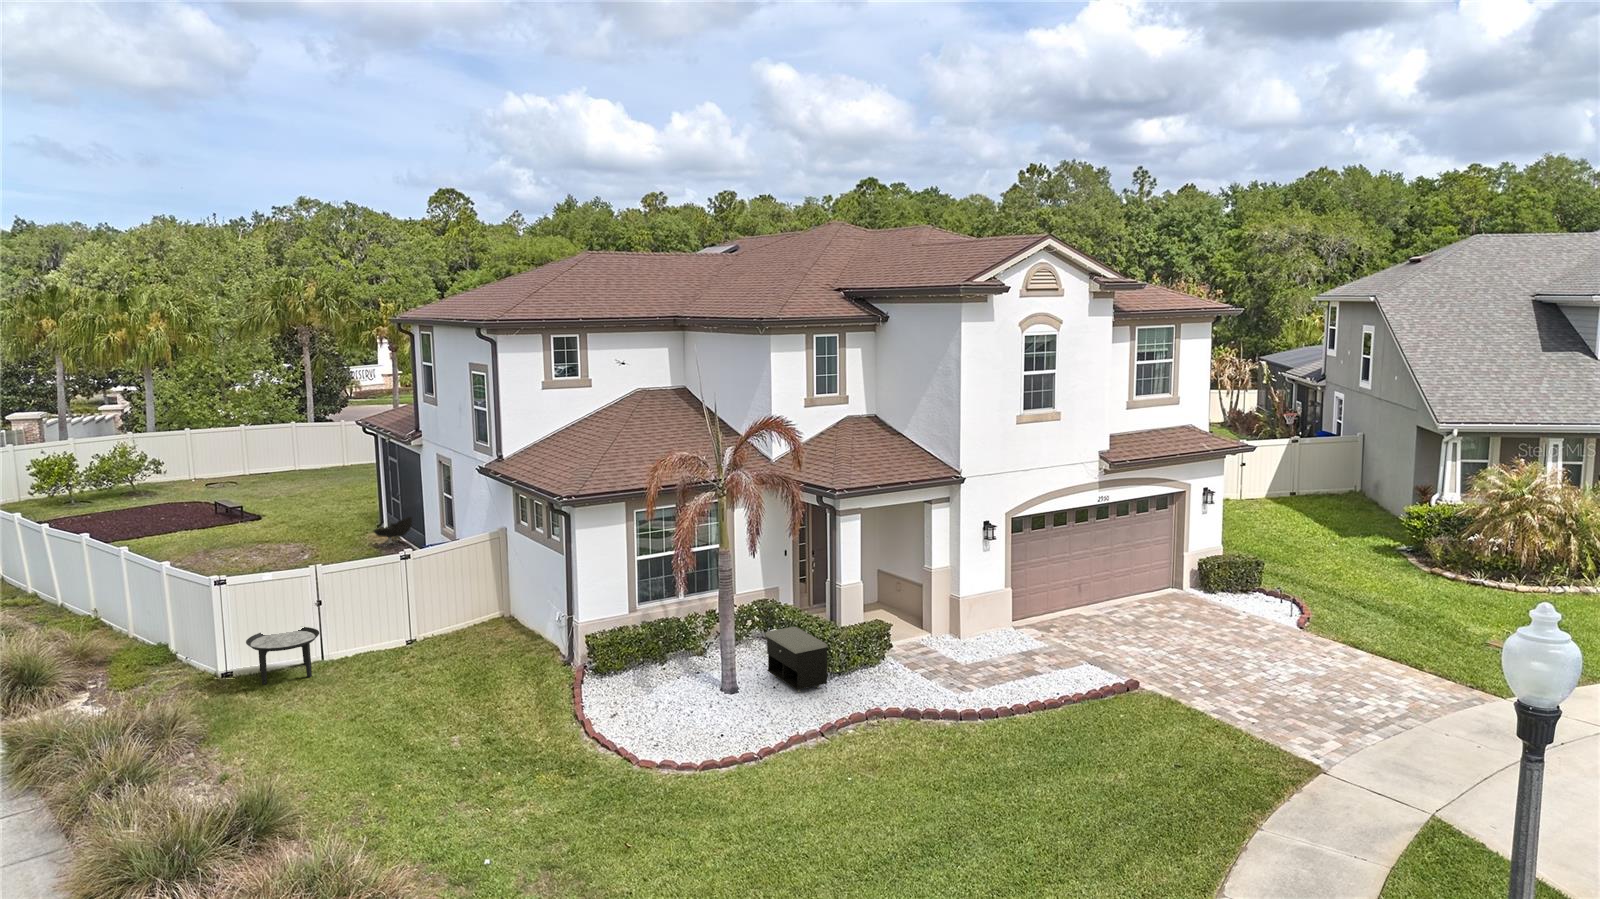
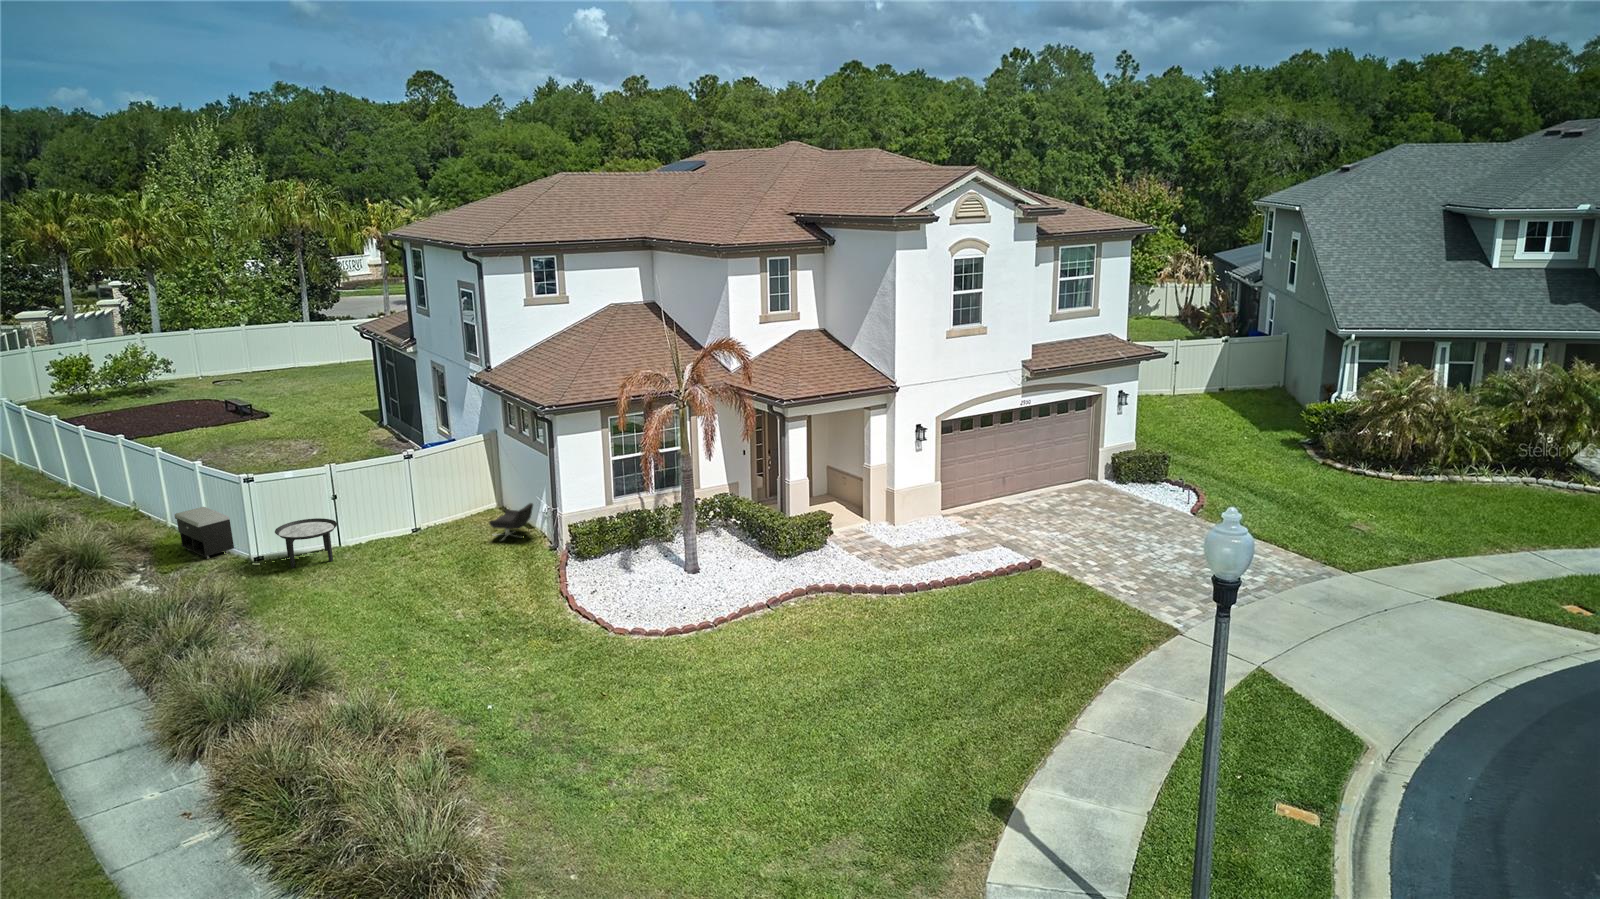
lounge chair: present [374,517,412,543] -> present [489,503,533,540]
storage bench: present [766,626,827,692] -> present [175,507,234,559]

